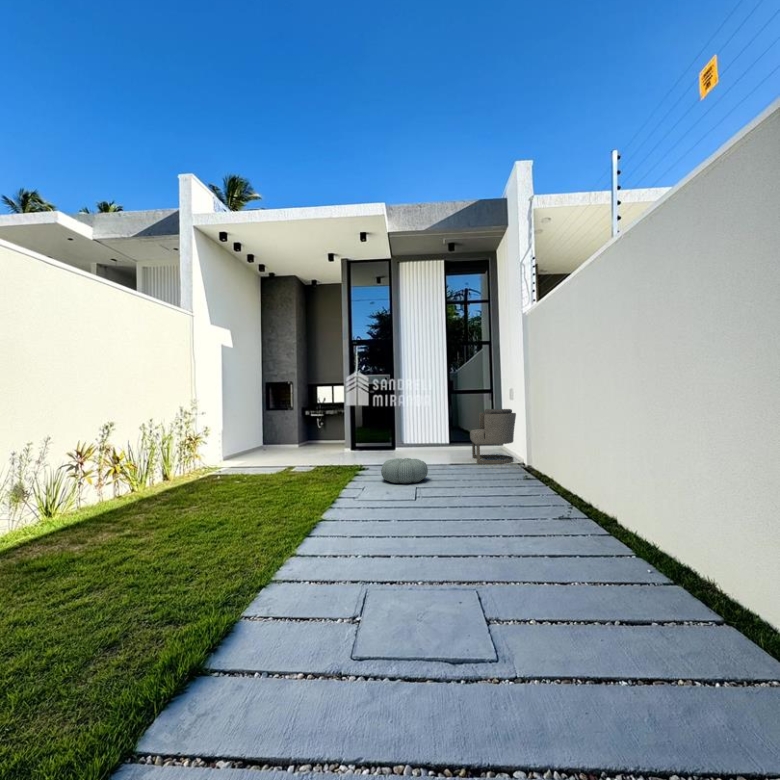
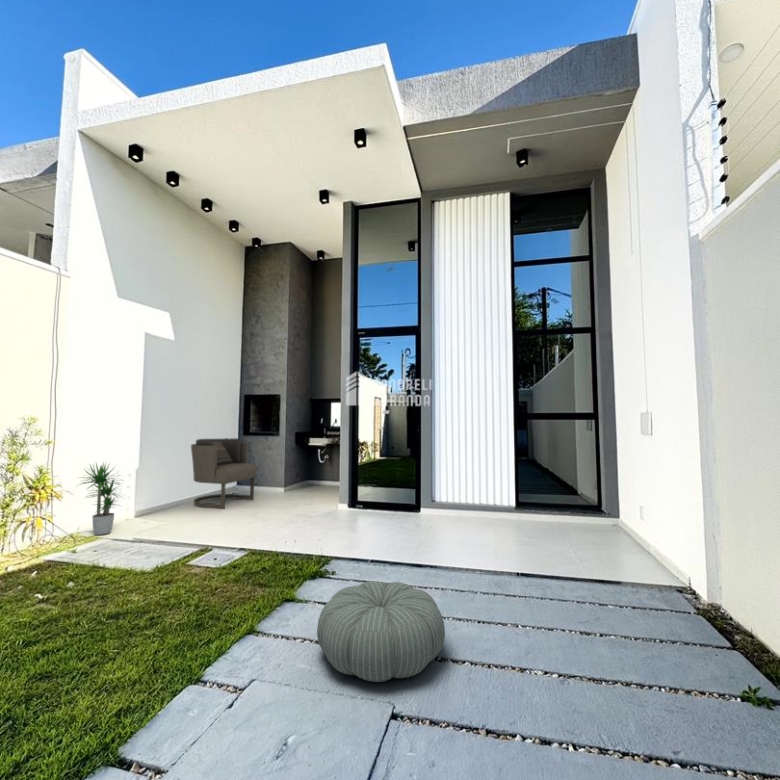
armchair: present [470,409,516,464] -> present [191,438,257,509]
potted plant: none [203,424,230,466] -> present [83,464,120,535]

